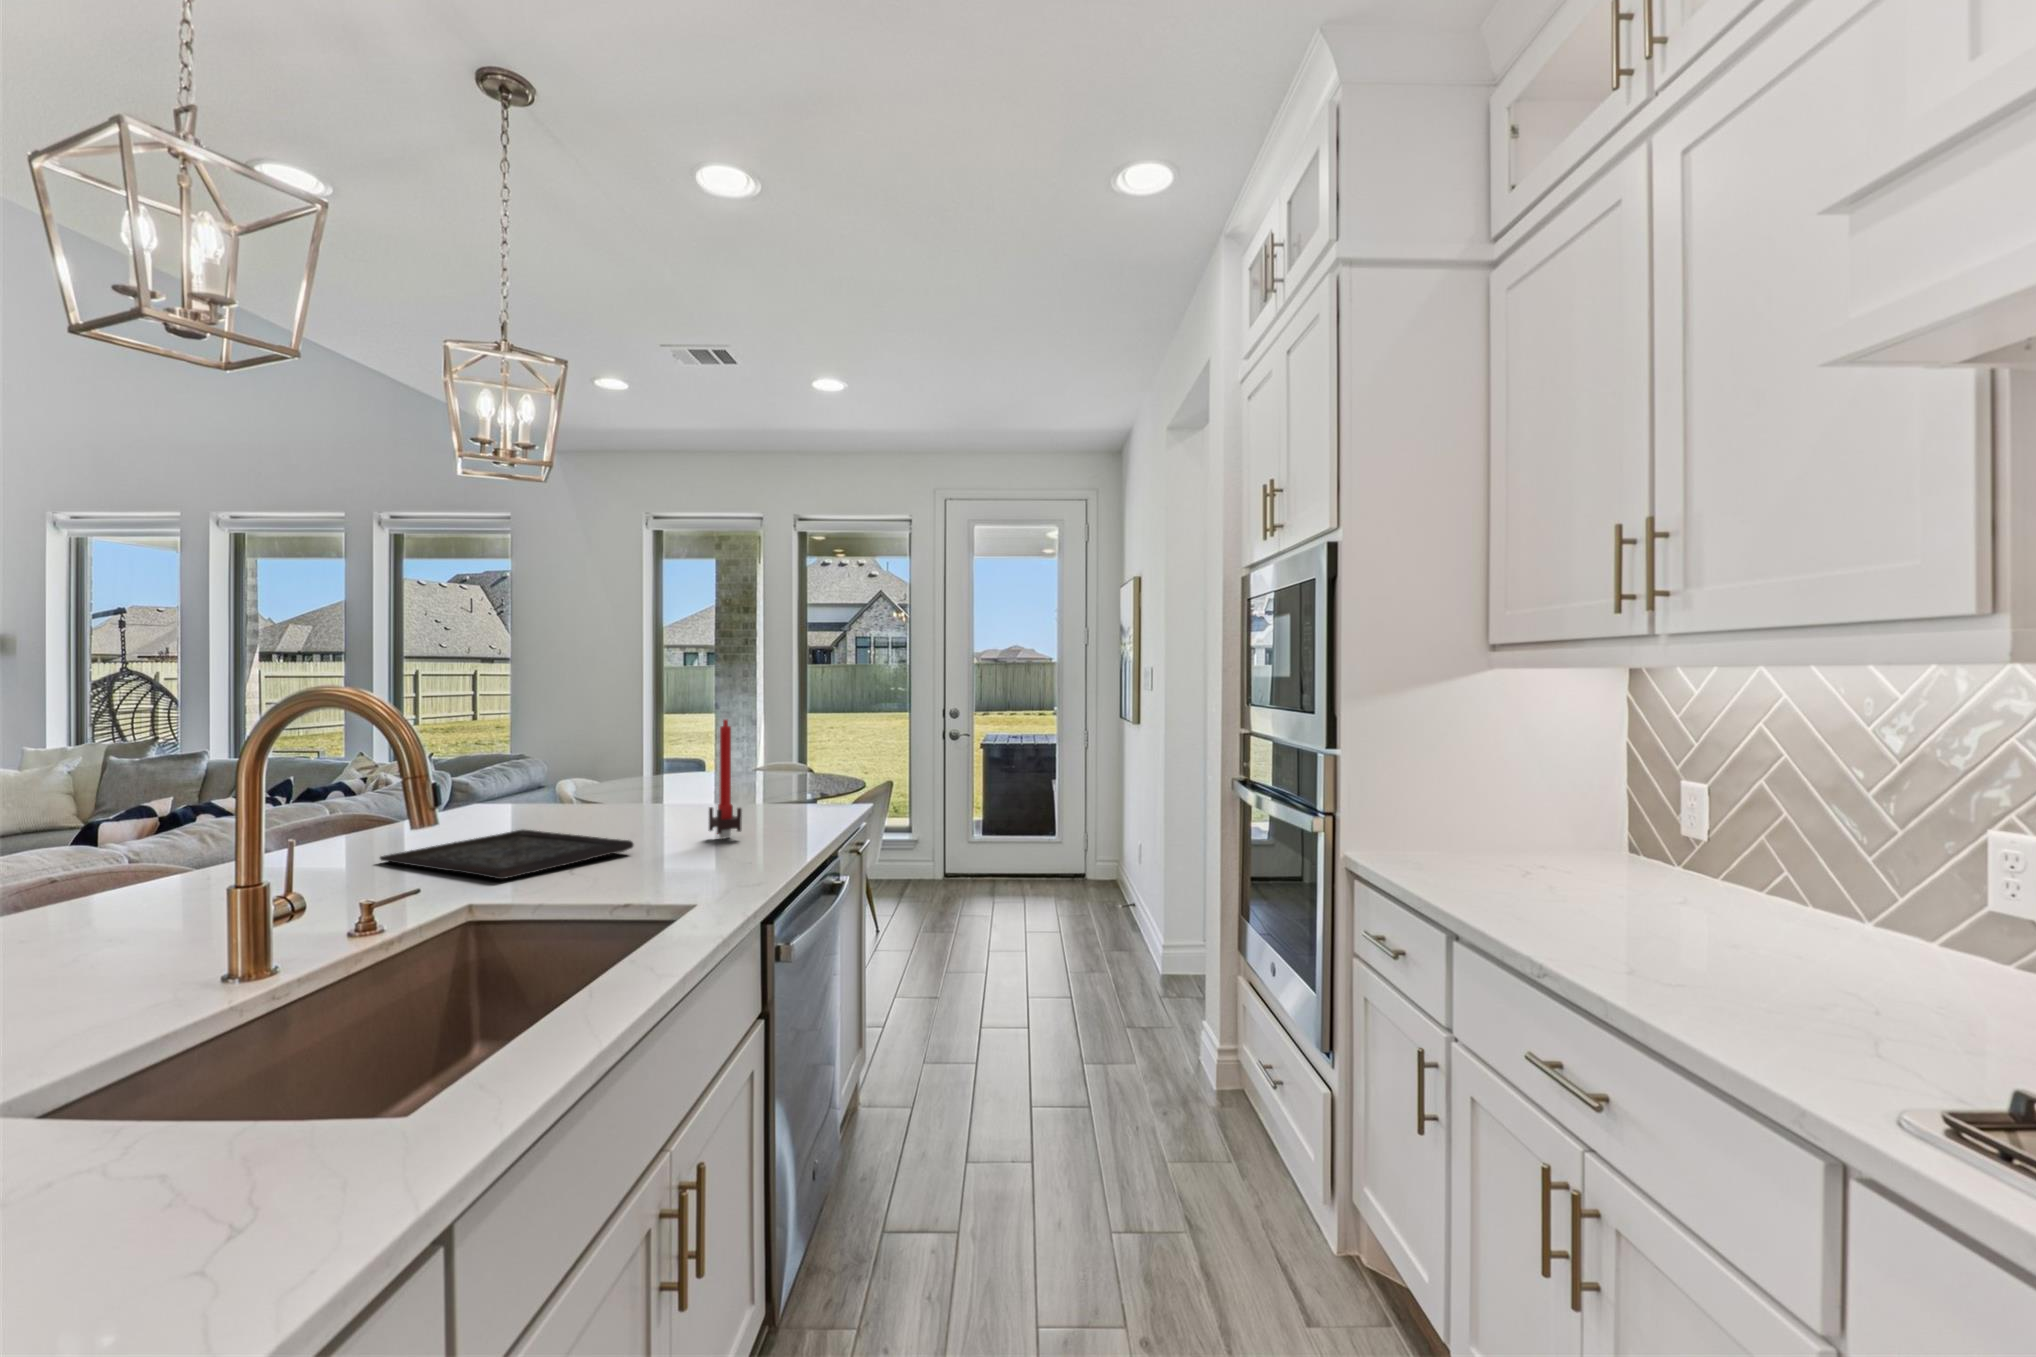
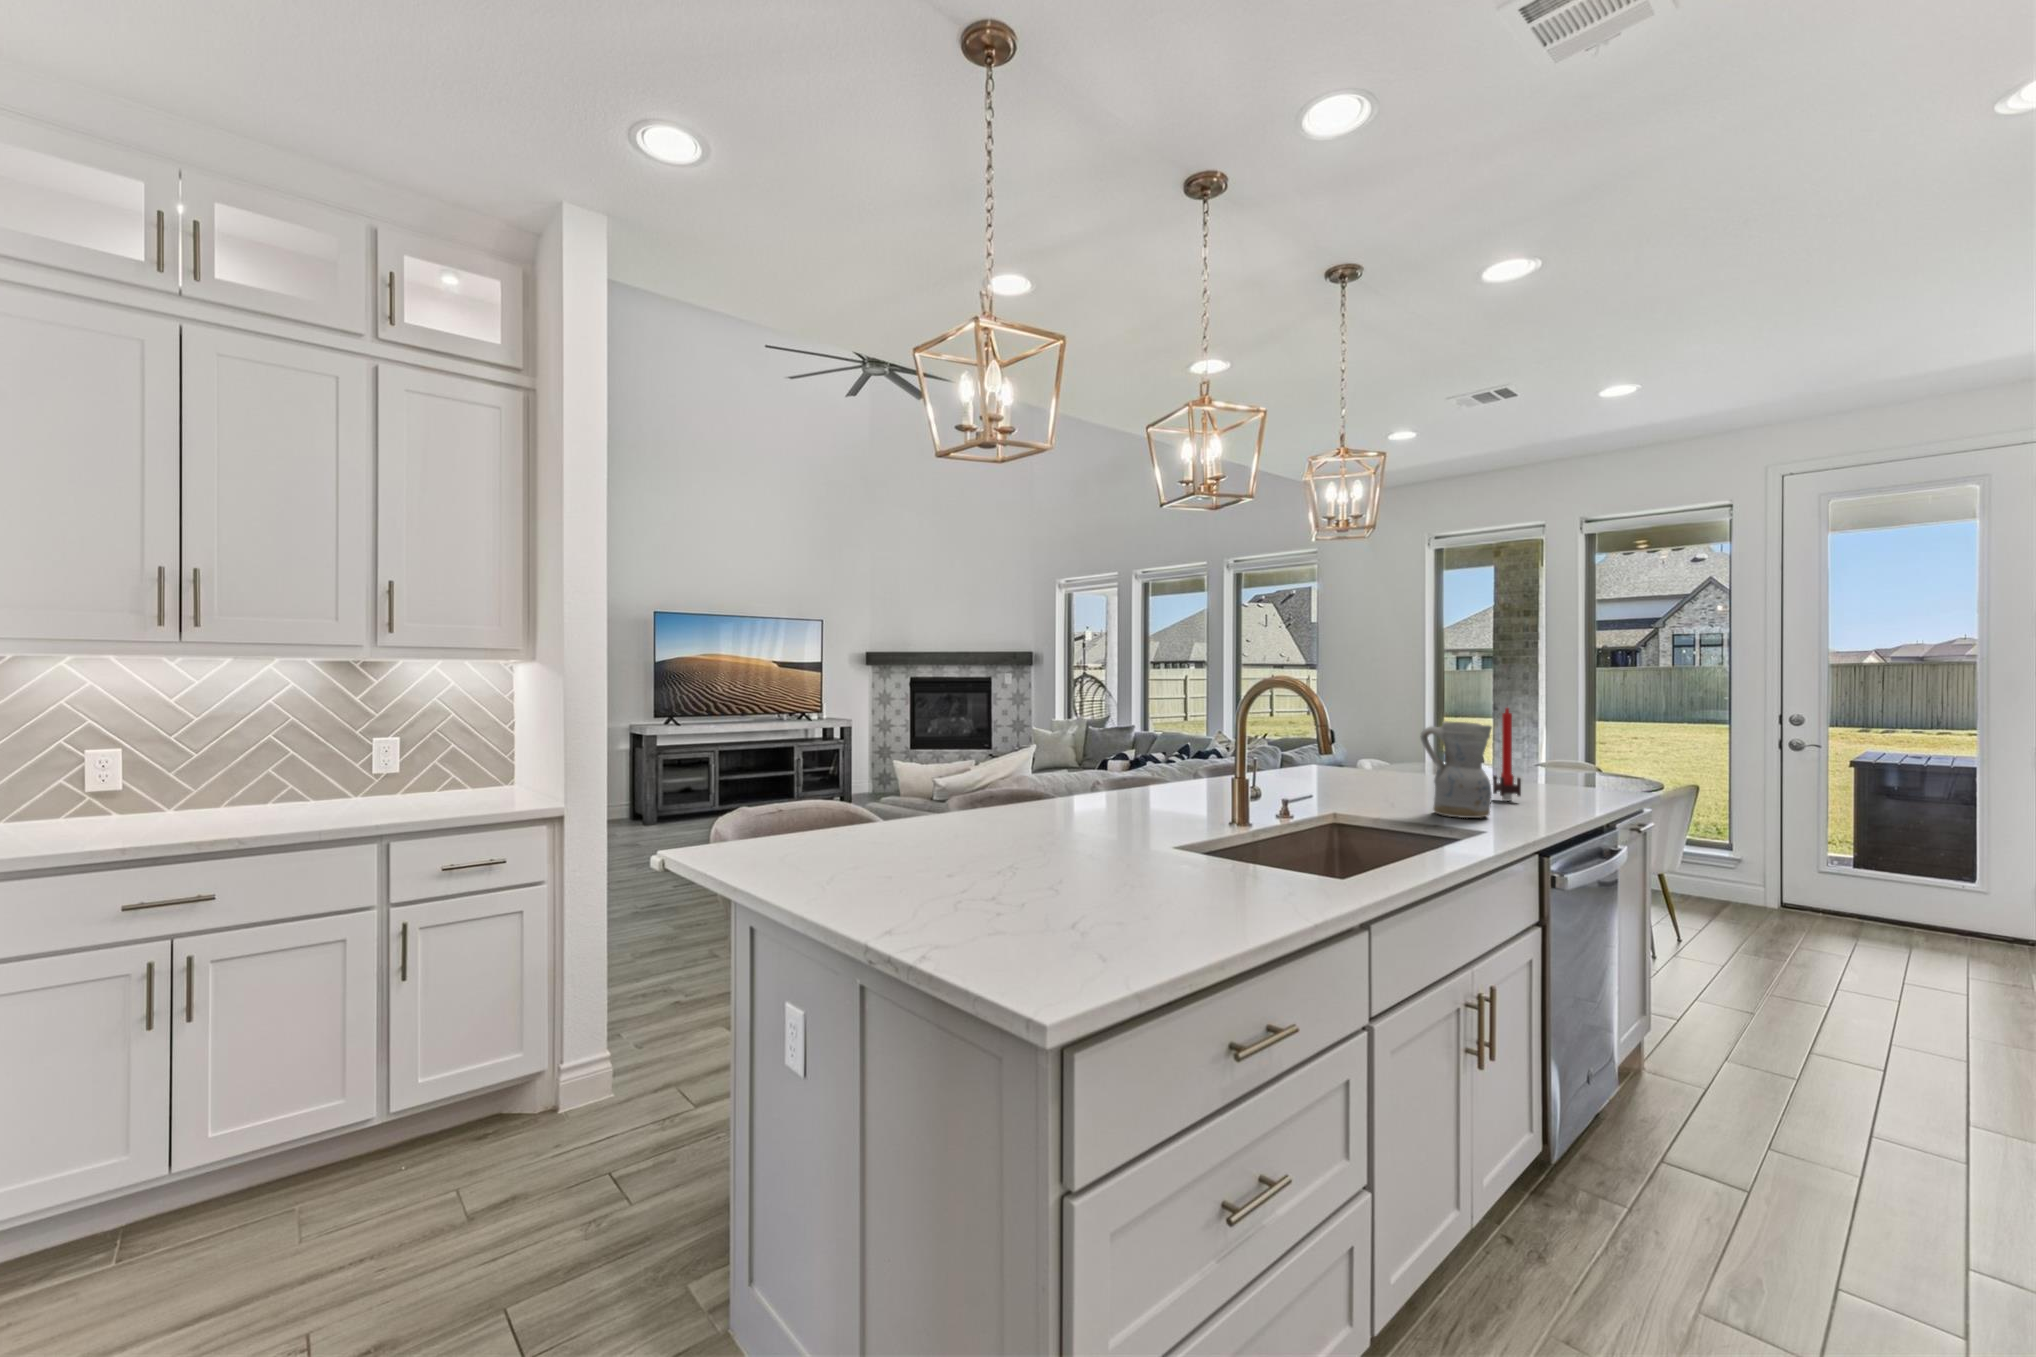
ceramic pitcher: none [606,745,706,885] -> present [1420,721,1492,818]
tray: present [380,830,633,879] -> none [1279,779,1436,803]

